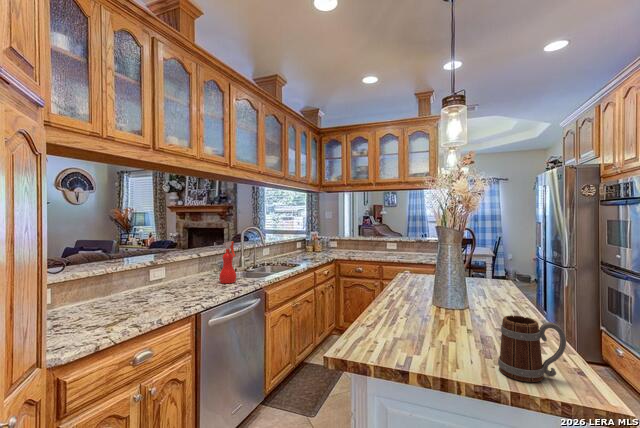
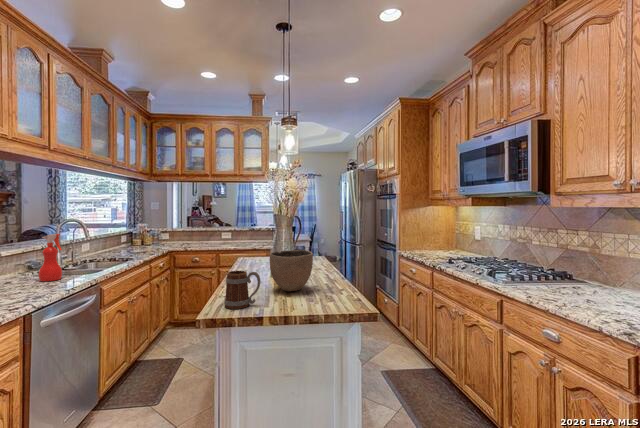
bowl: none [427,274,491,333] -> present [270,250,313,291]
mug: present [498,315,566,382] -> present [224,271,260,309]

